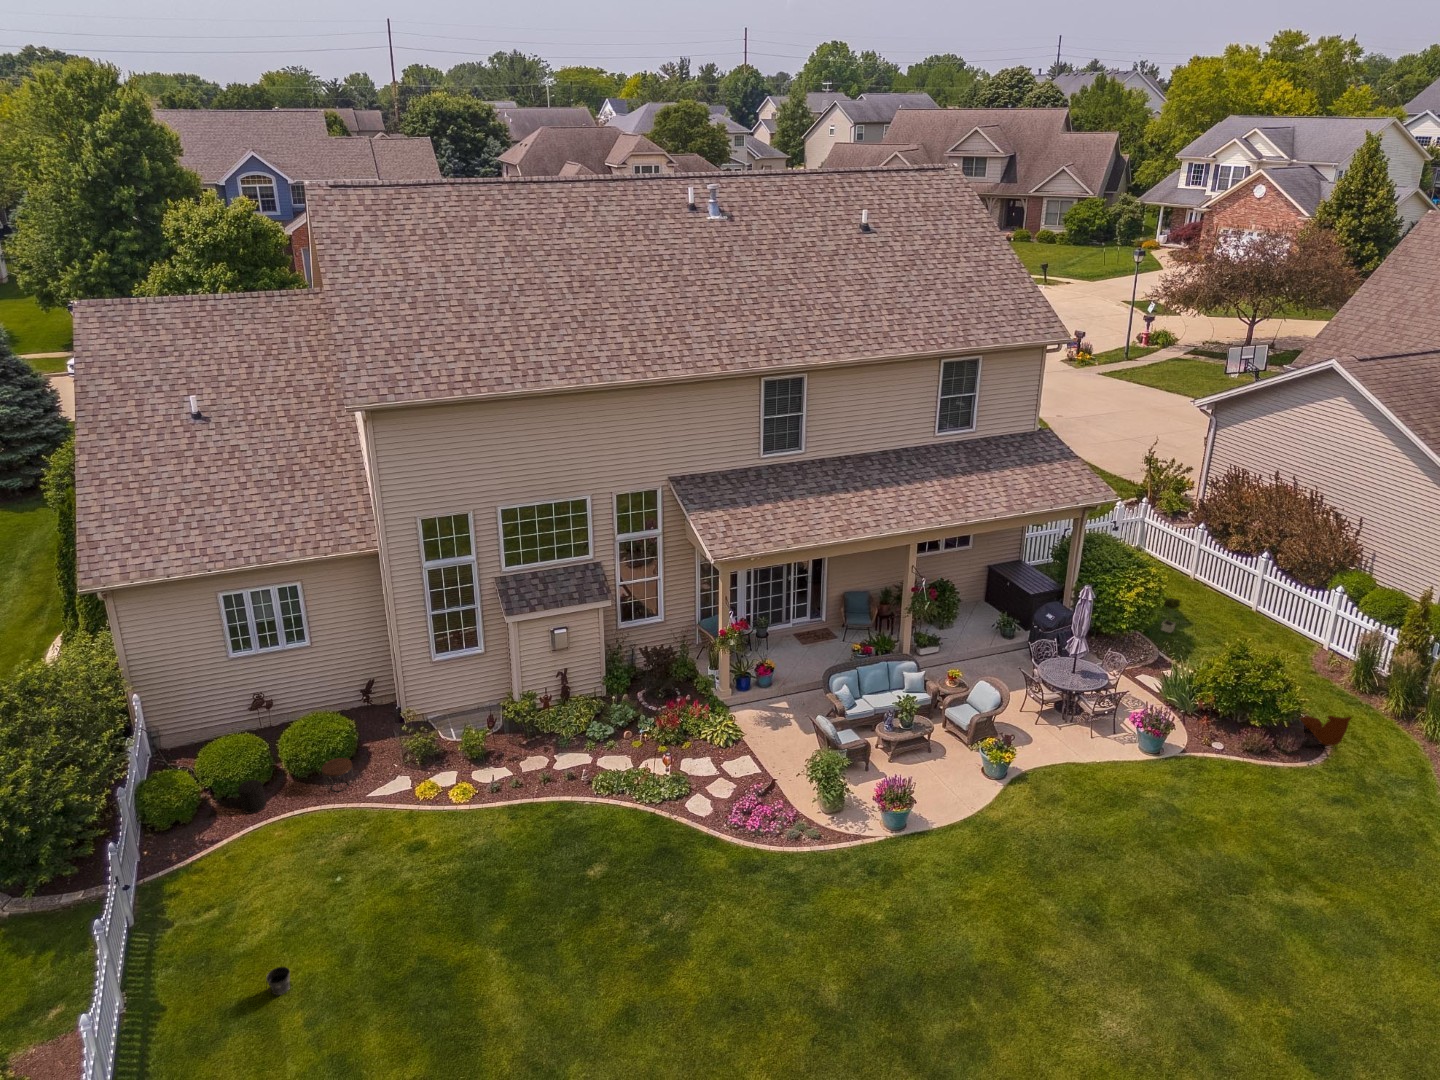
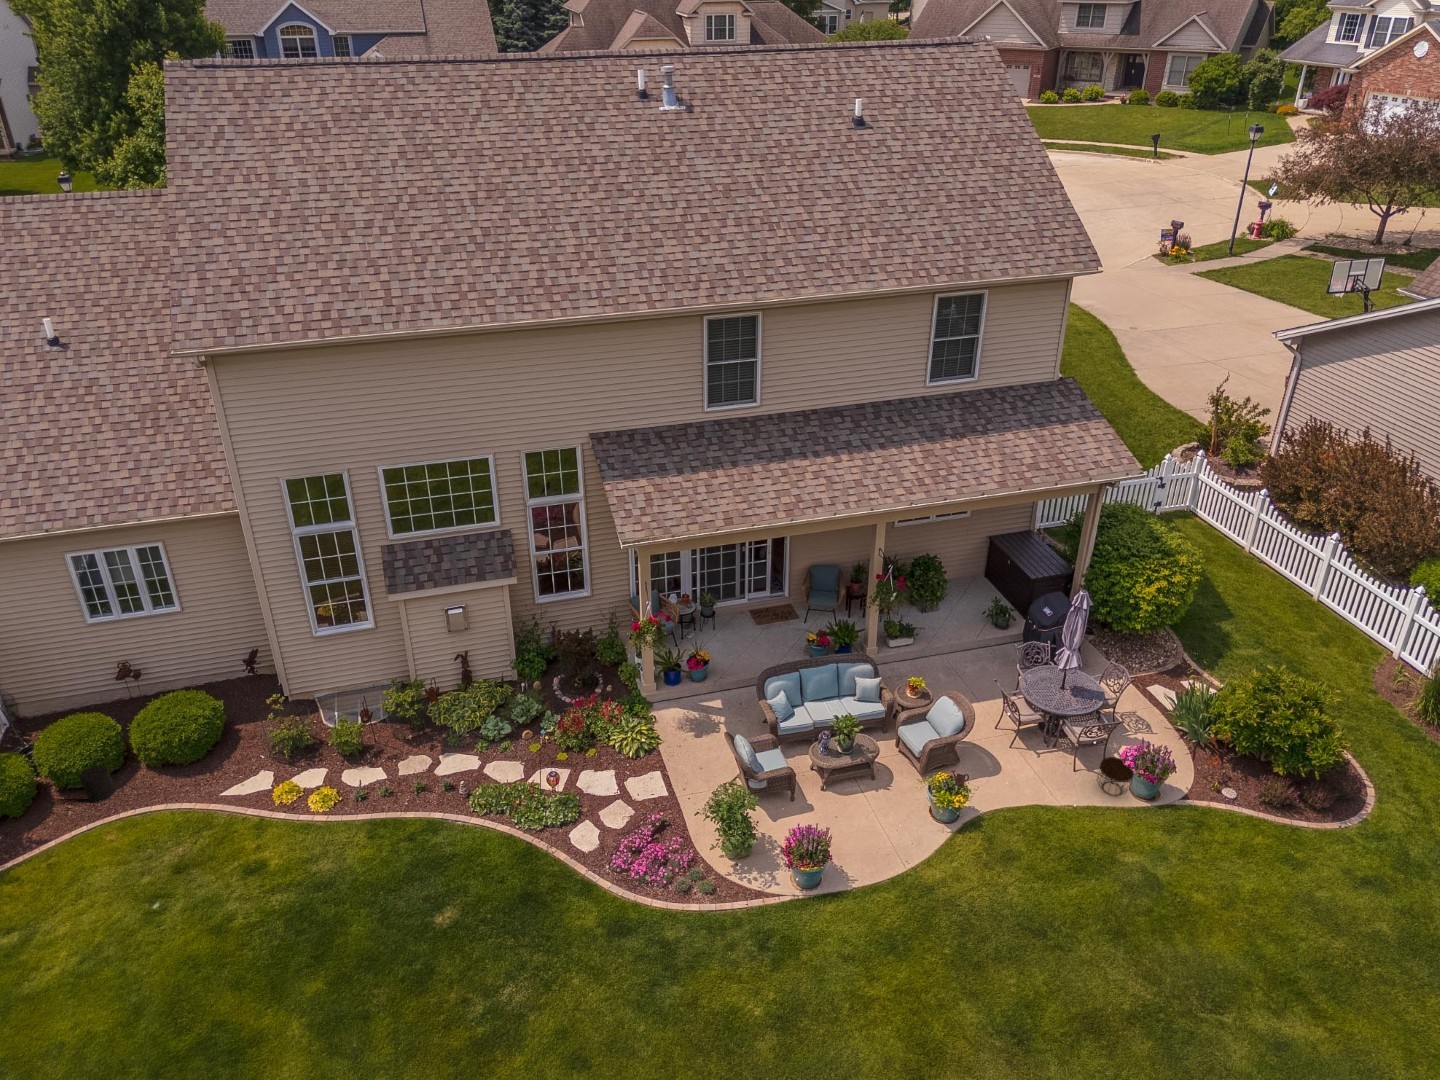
potted tree: present [1161,598,1180,633] -> none [1191,591,1218,632]
lounge chair: present [1300,716,1352,752] -> none [1331,764,1397,822]
side table: present [322,758,354,791] -> present [1097,757,1134,795]
bucket: present [266,966,290,995] -> none [37,1014,68,1046]

